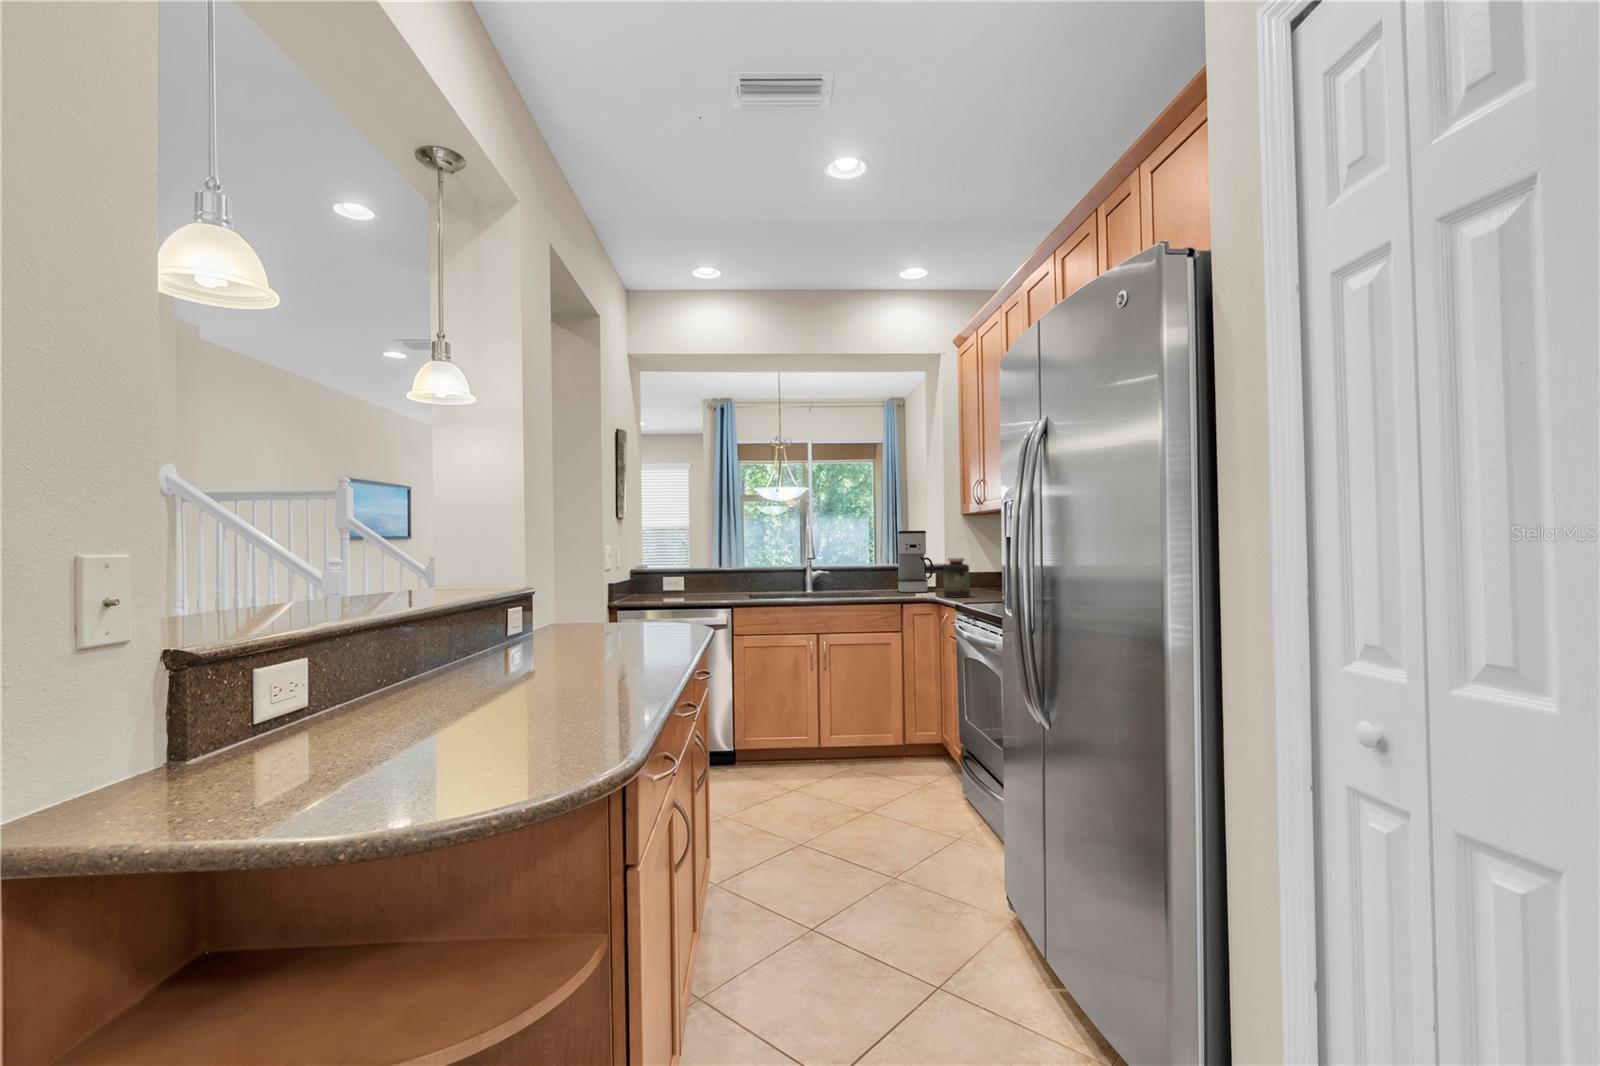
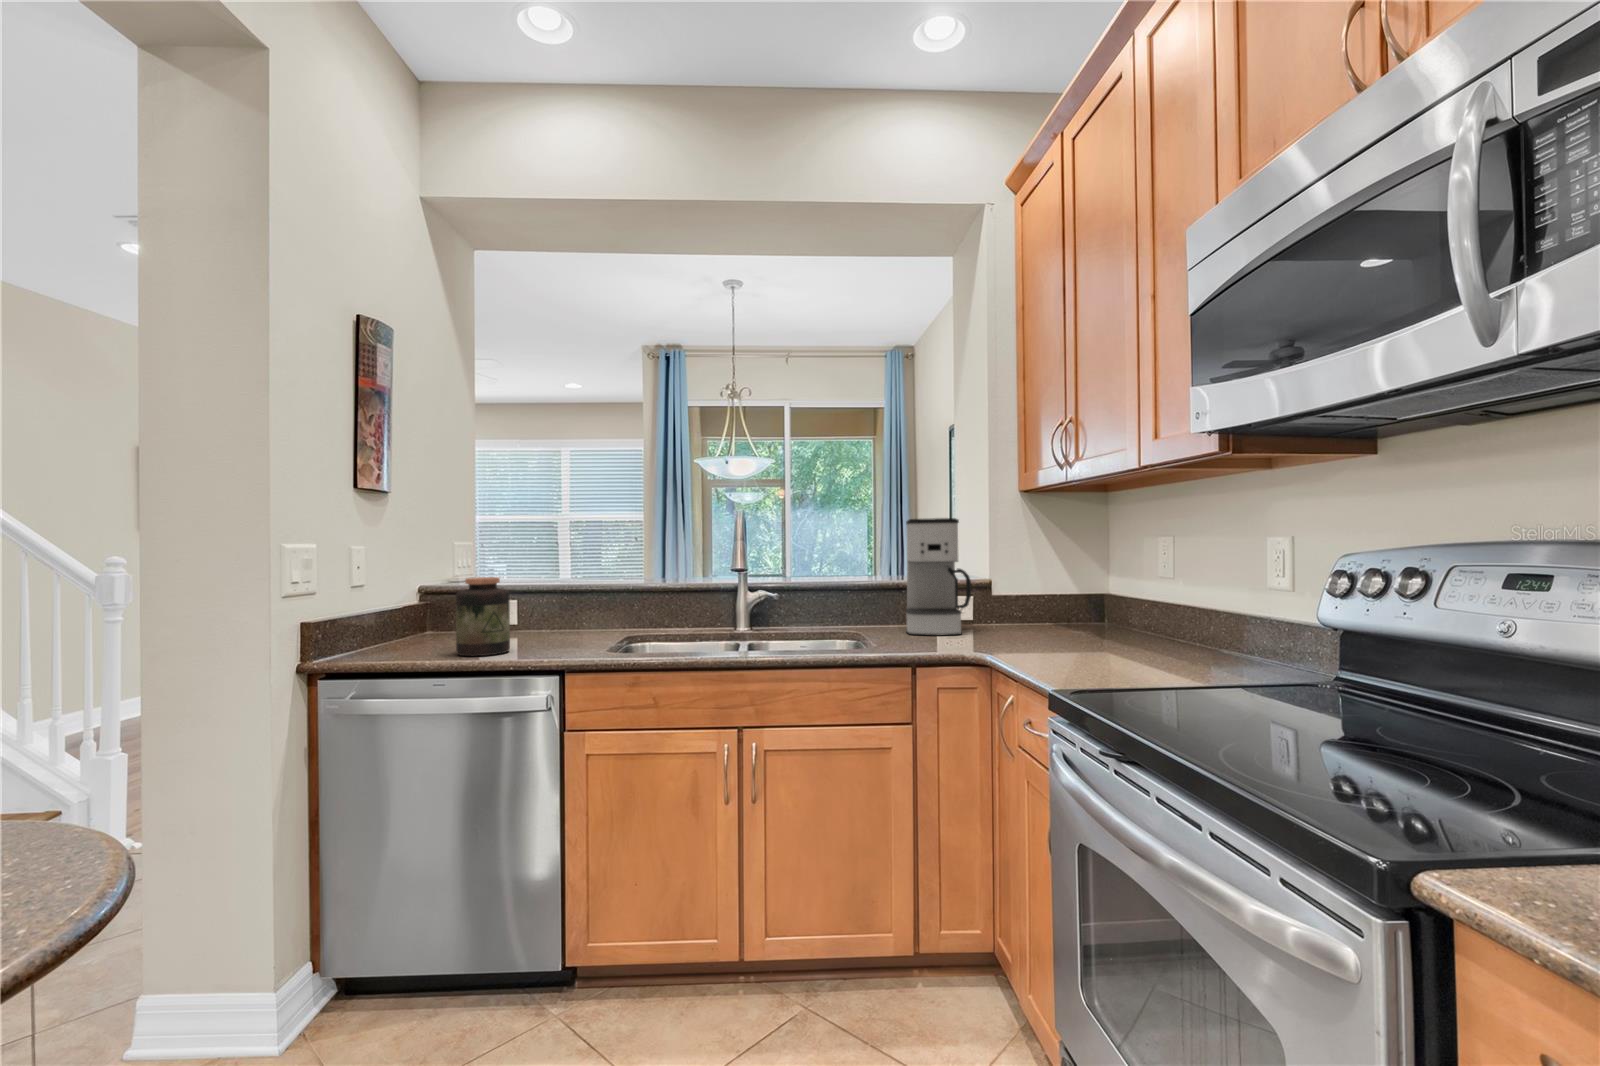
jar: present [943,558,970,598] -> present [456,577,510,656]

